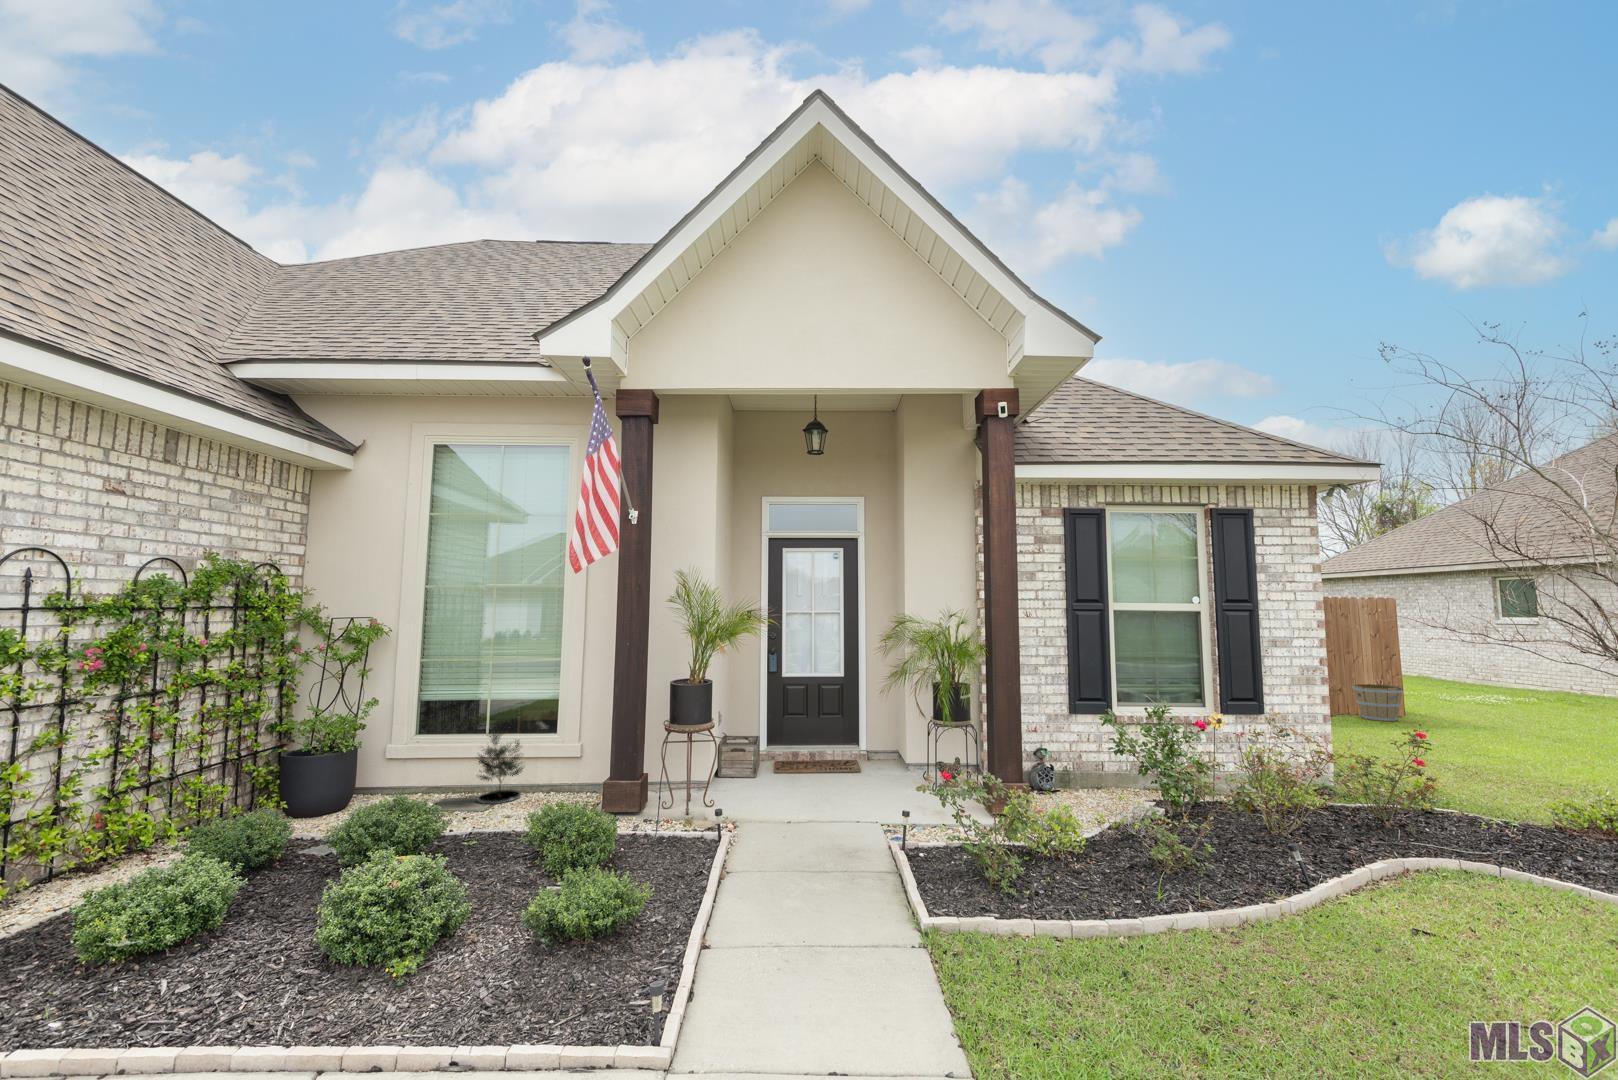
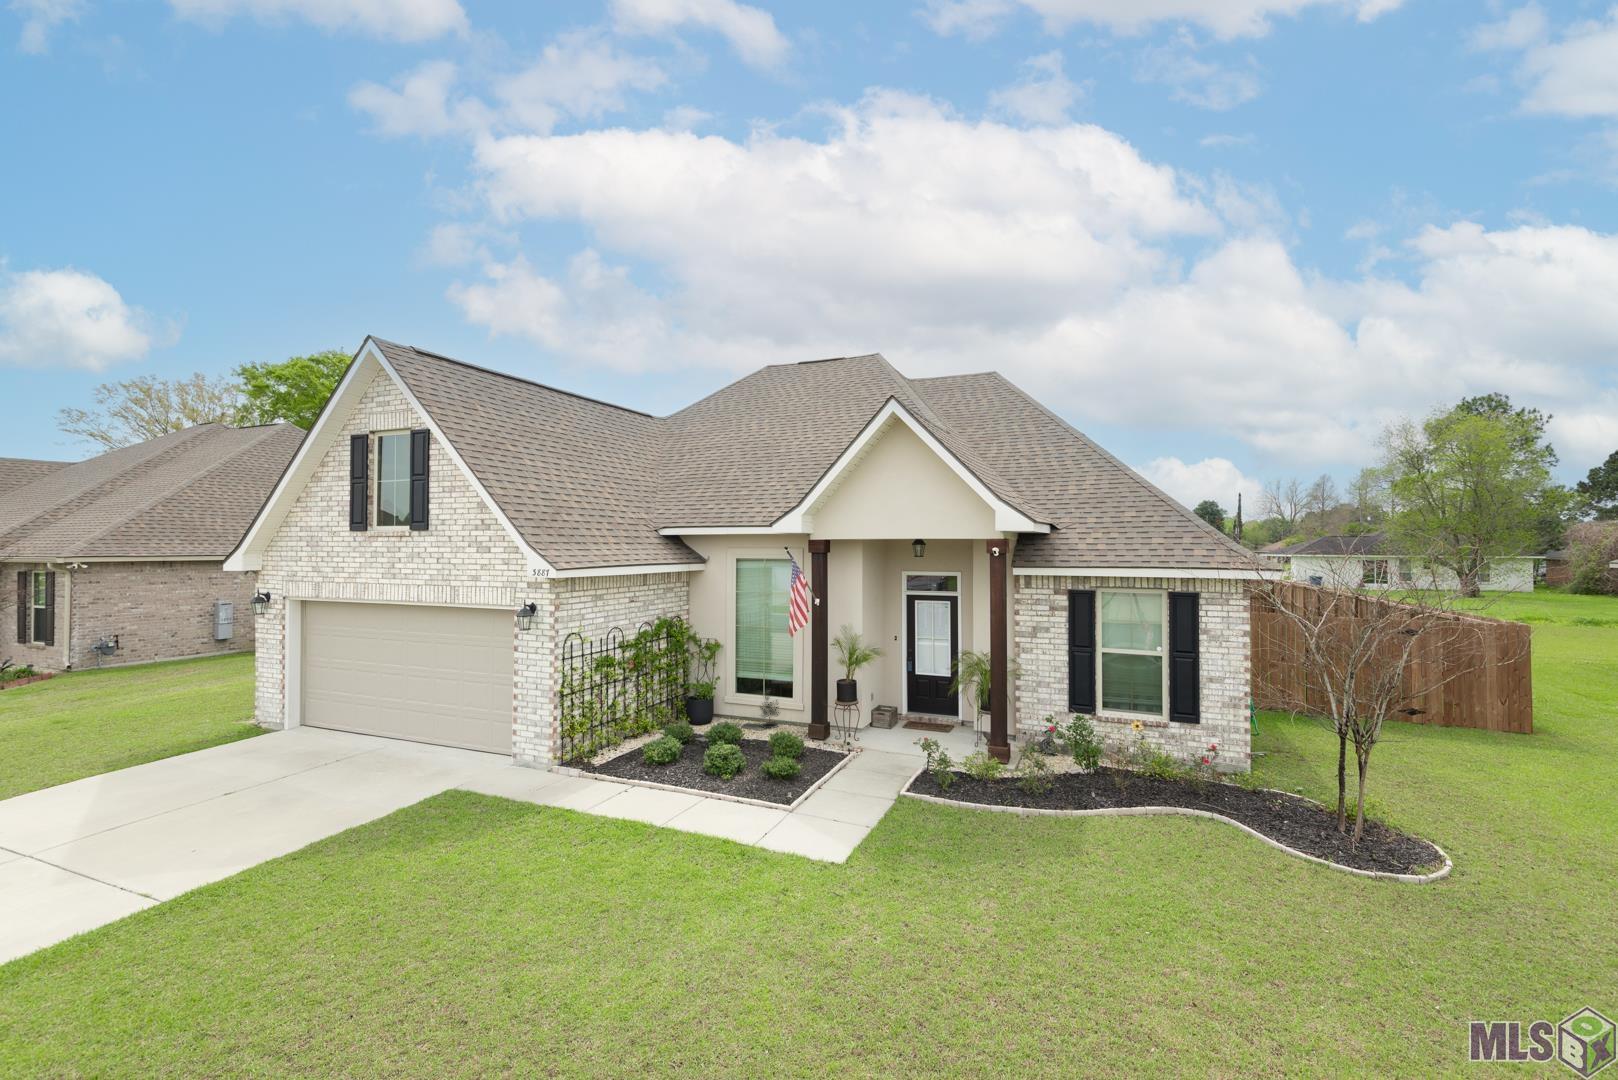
wooden bucket: present [1352,684,1403,721] -> none [1428,705,1475,740]

